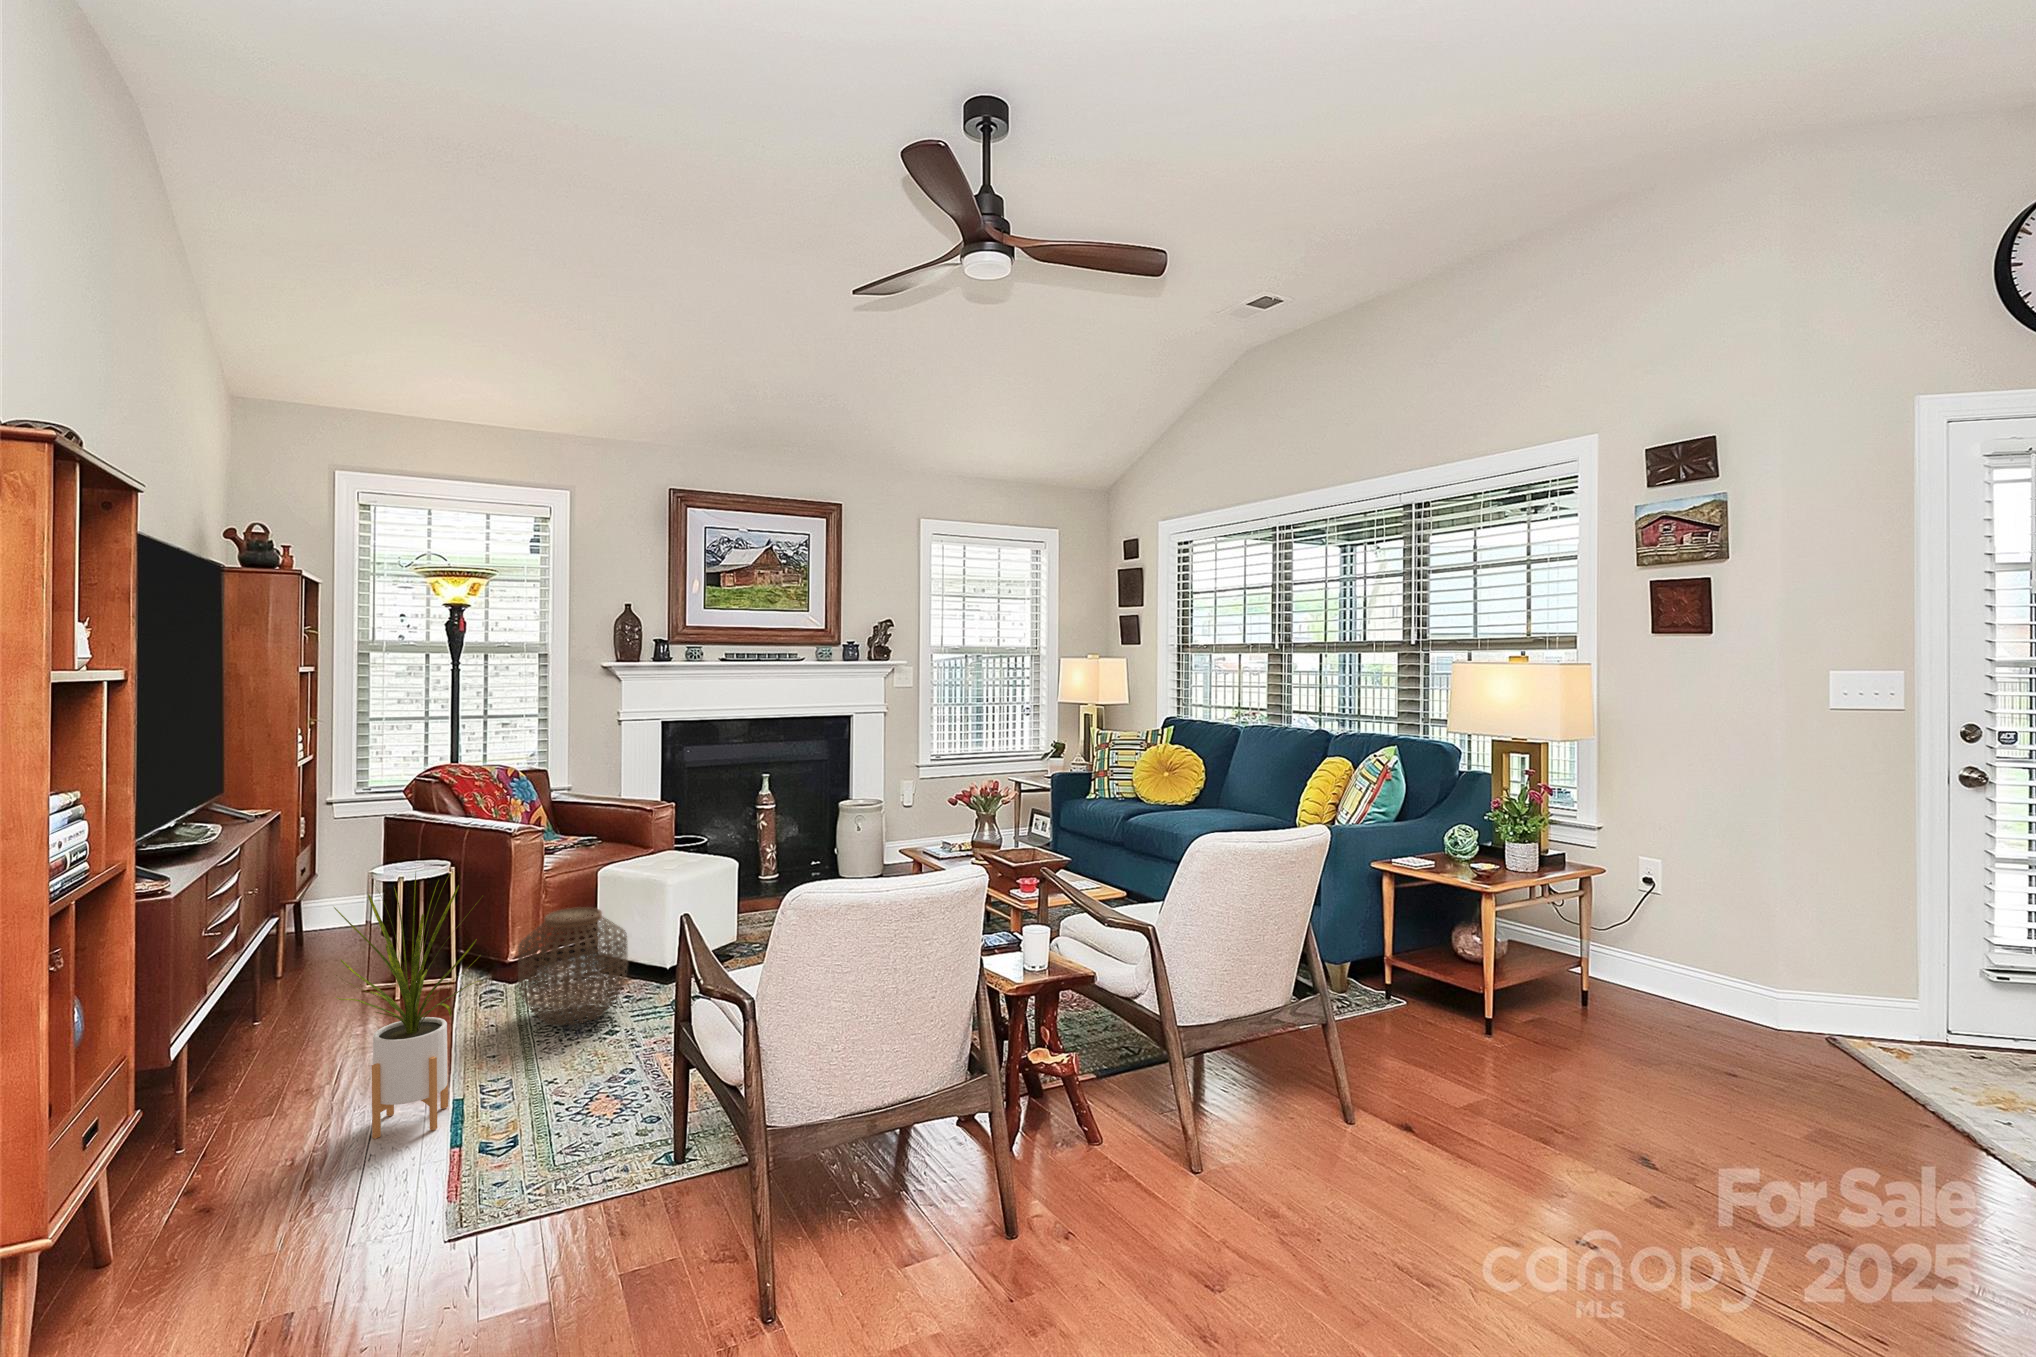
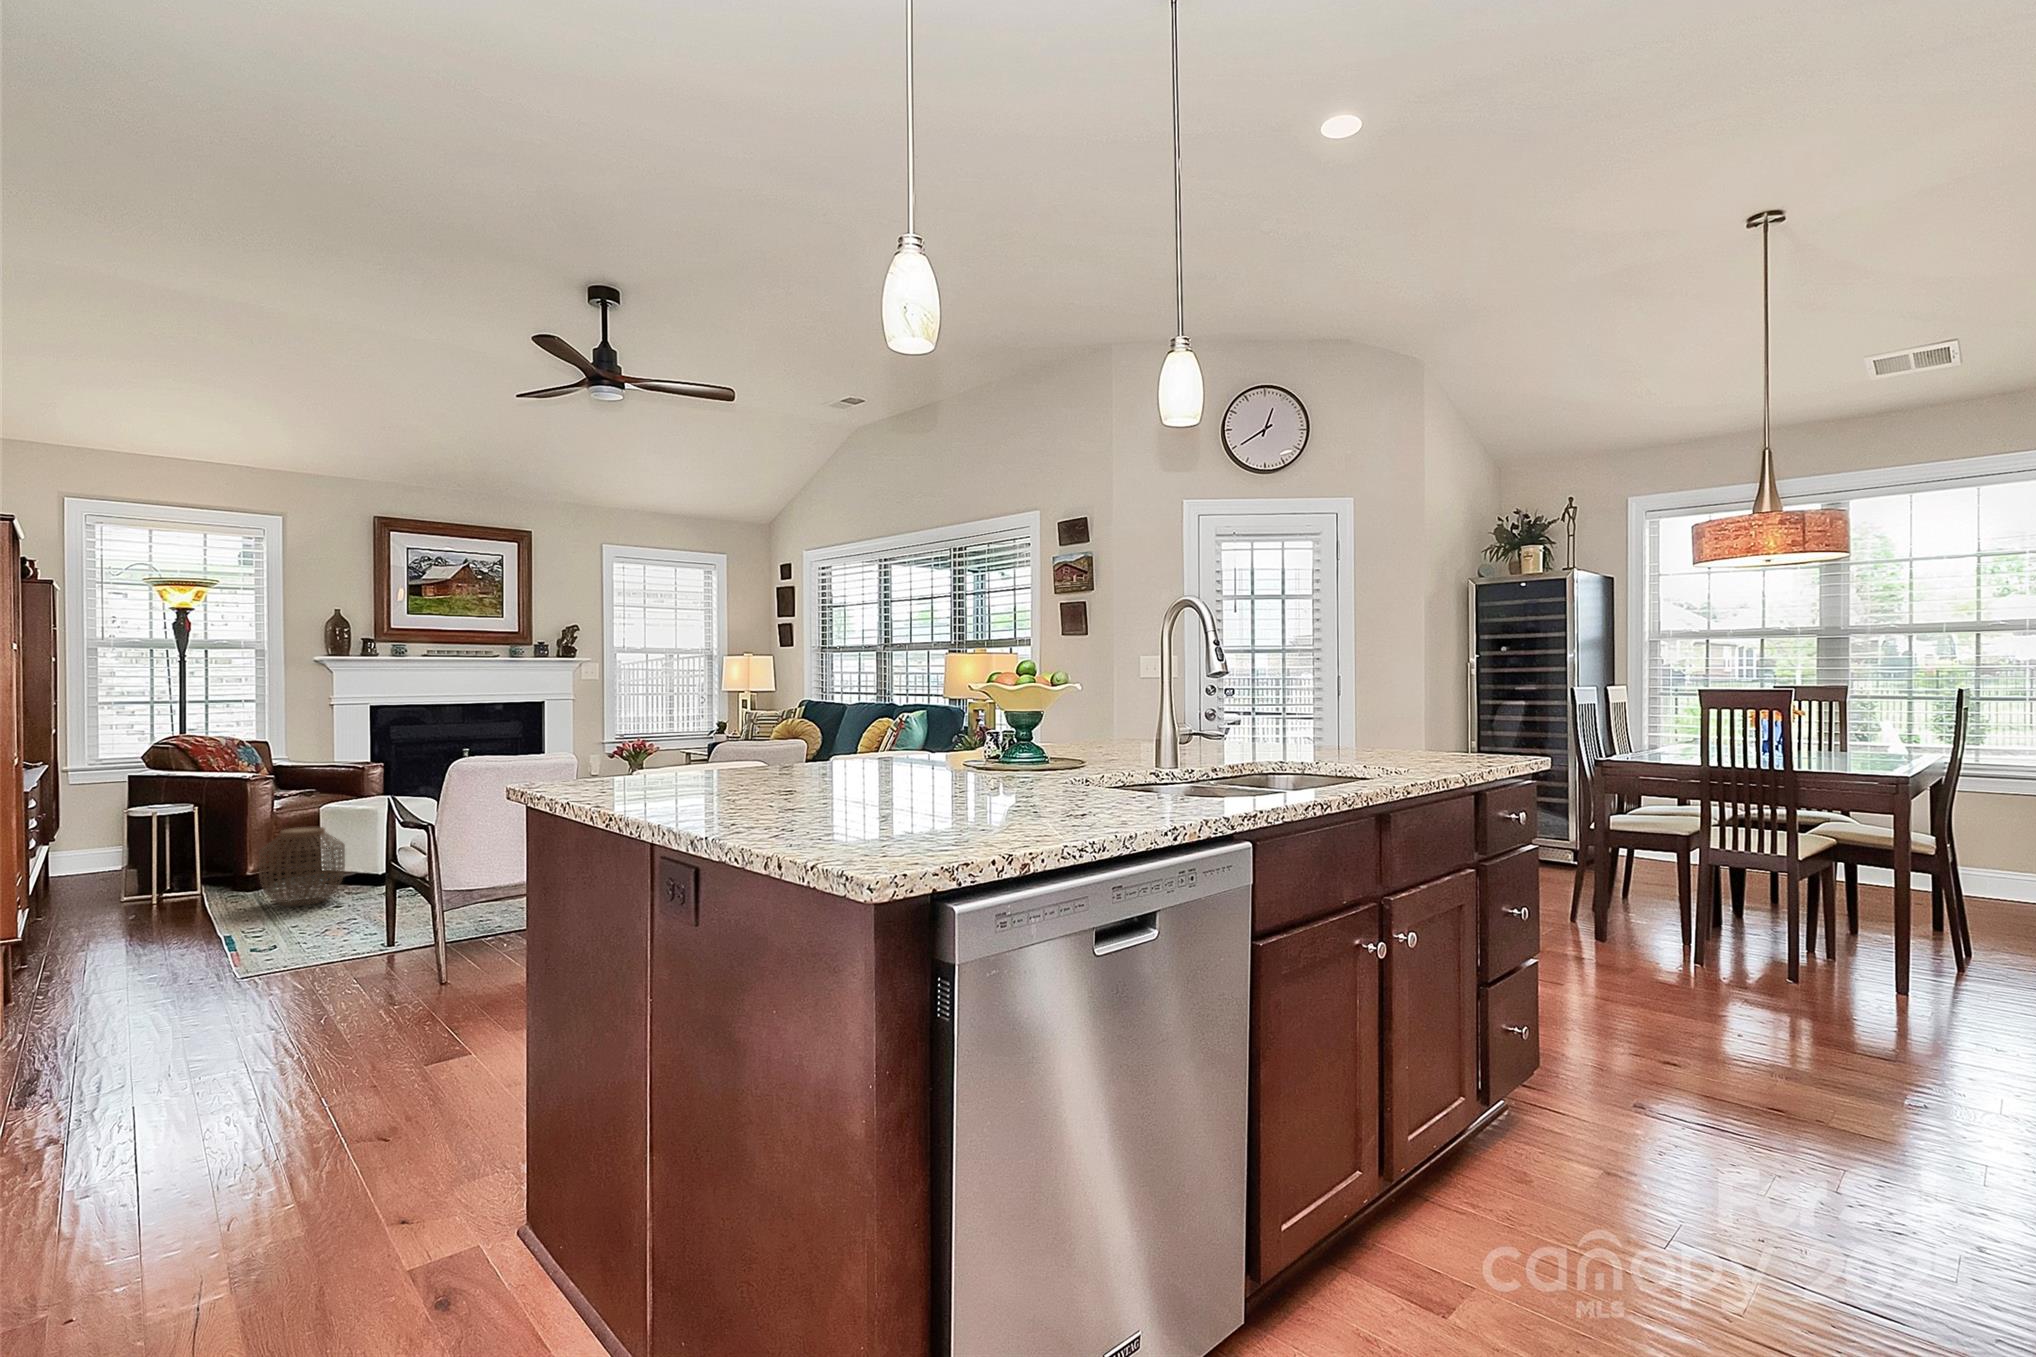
house plant: present [334,873,480,1139] -> none [140,782,251,949]

